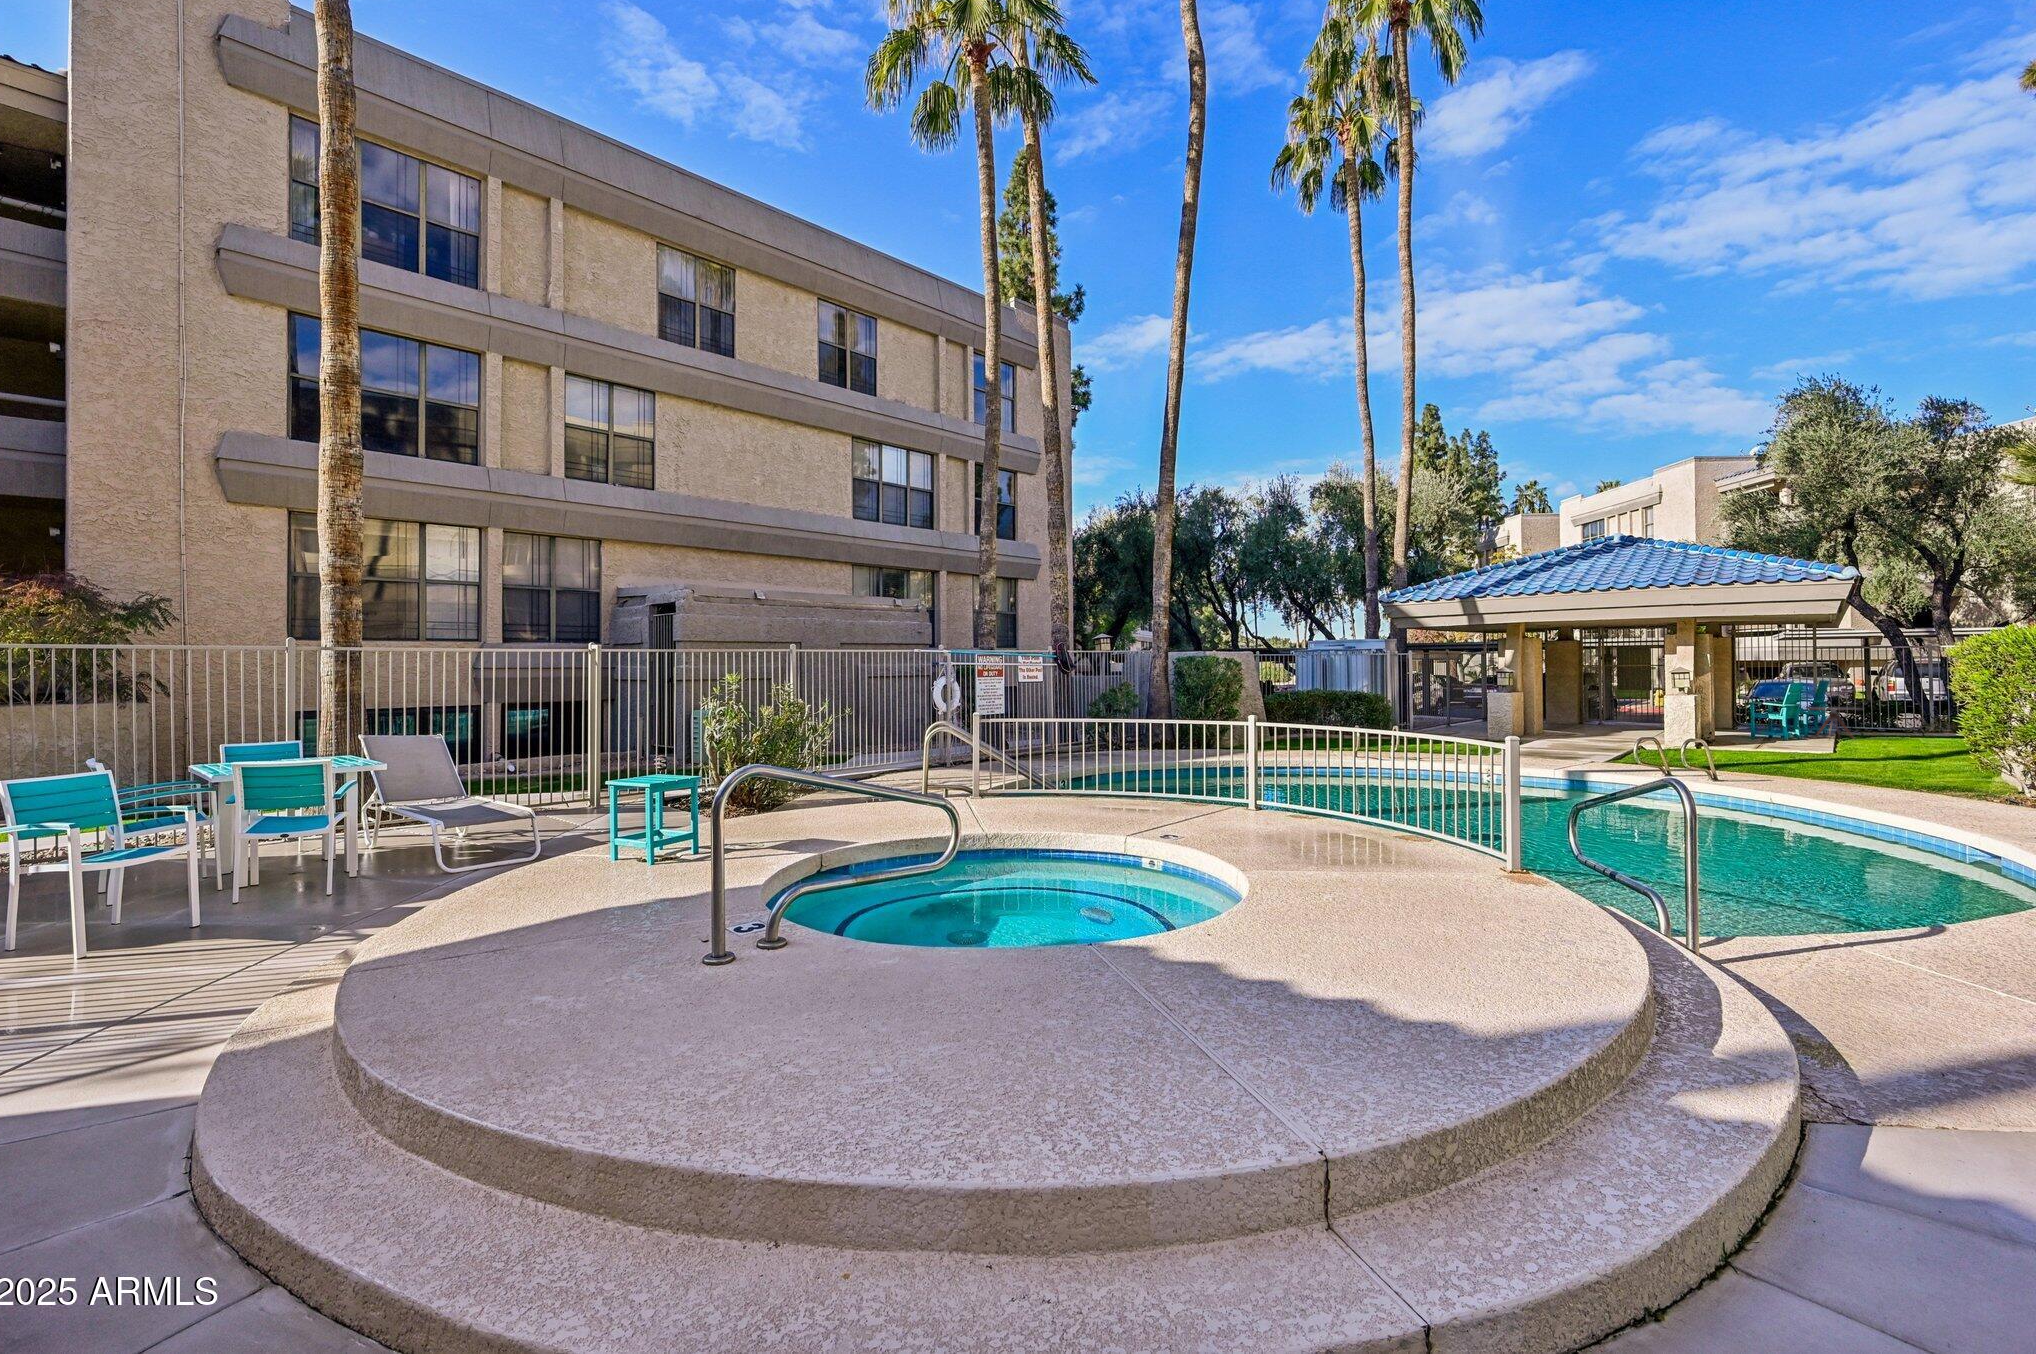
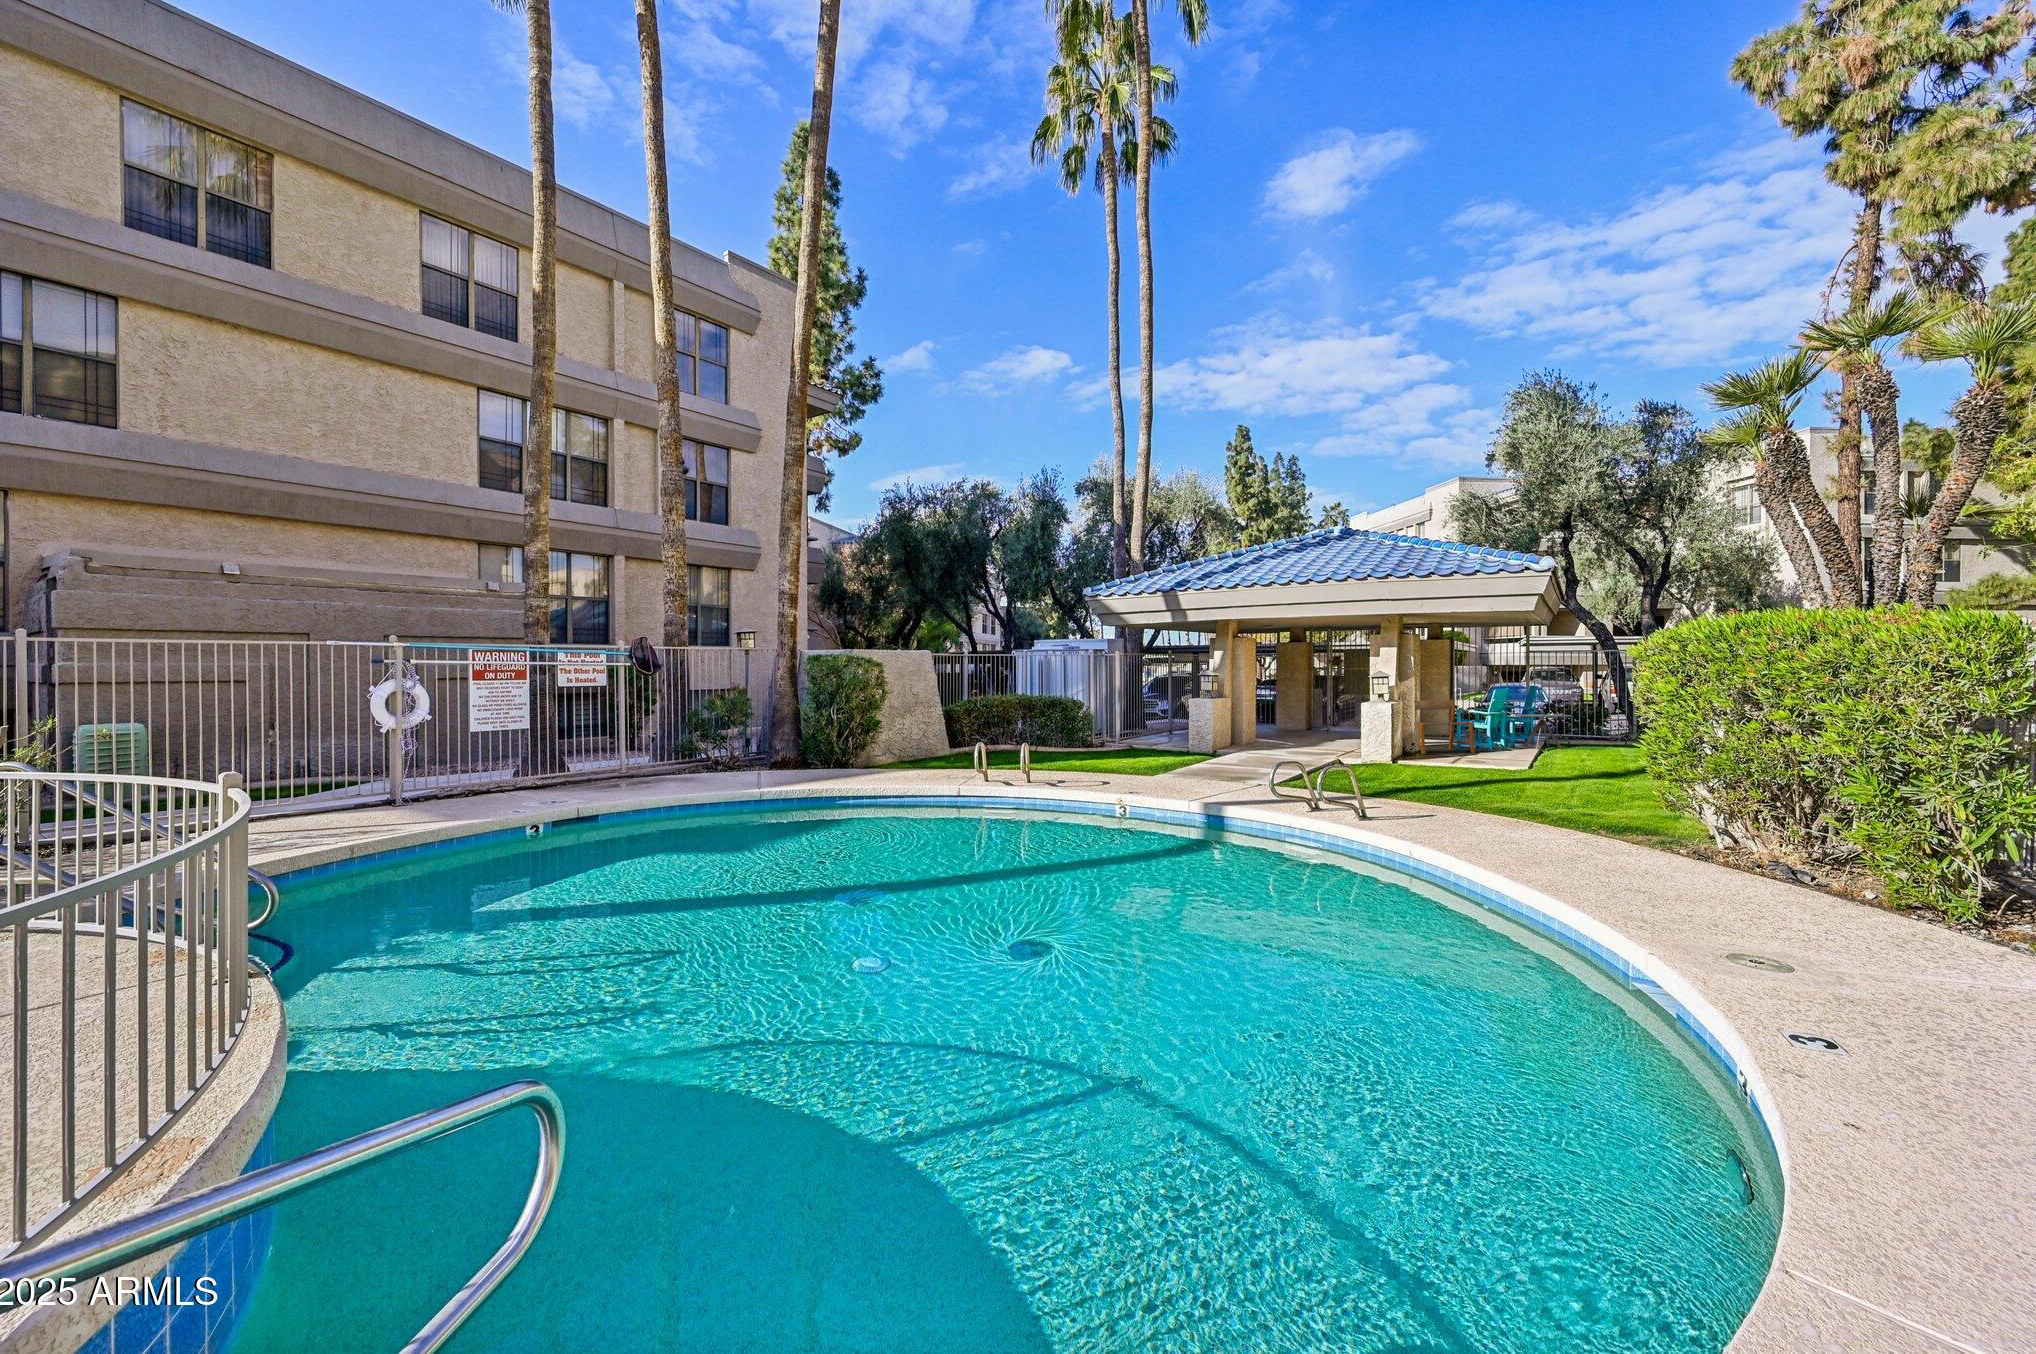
bench: none [1695,694,1767,743] -> present [1414,700,1475,754]

